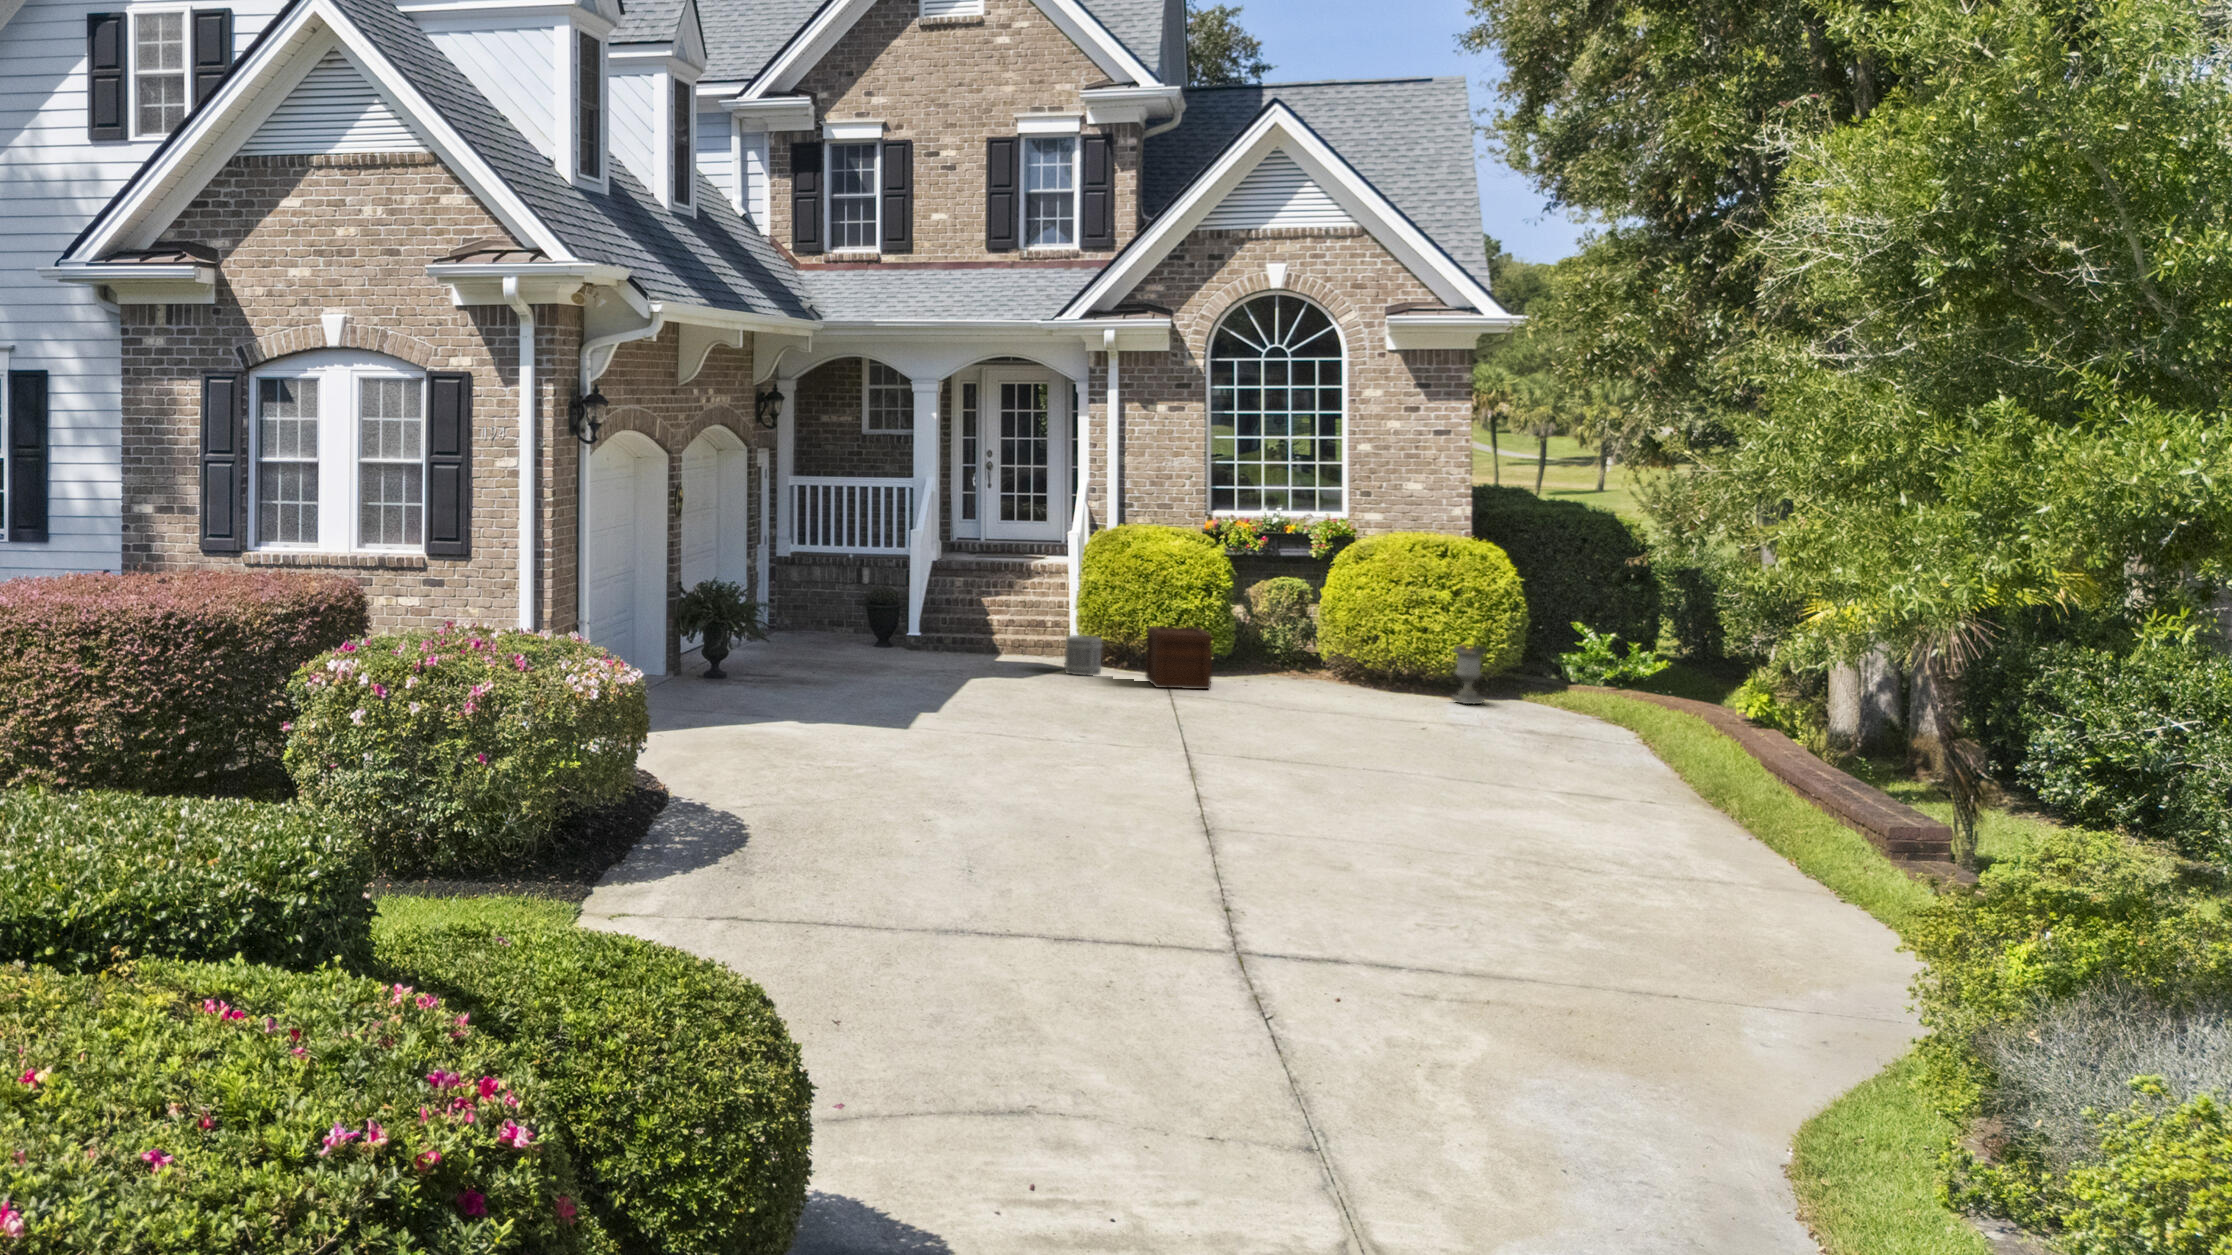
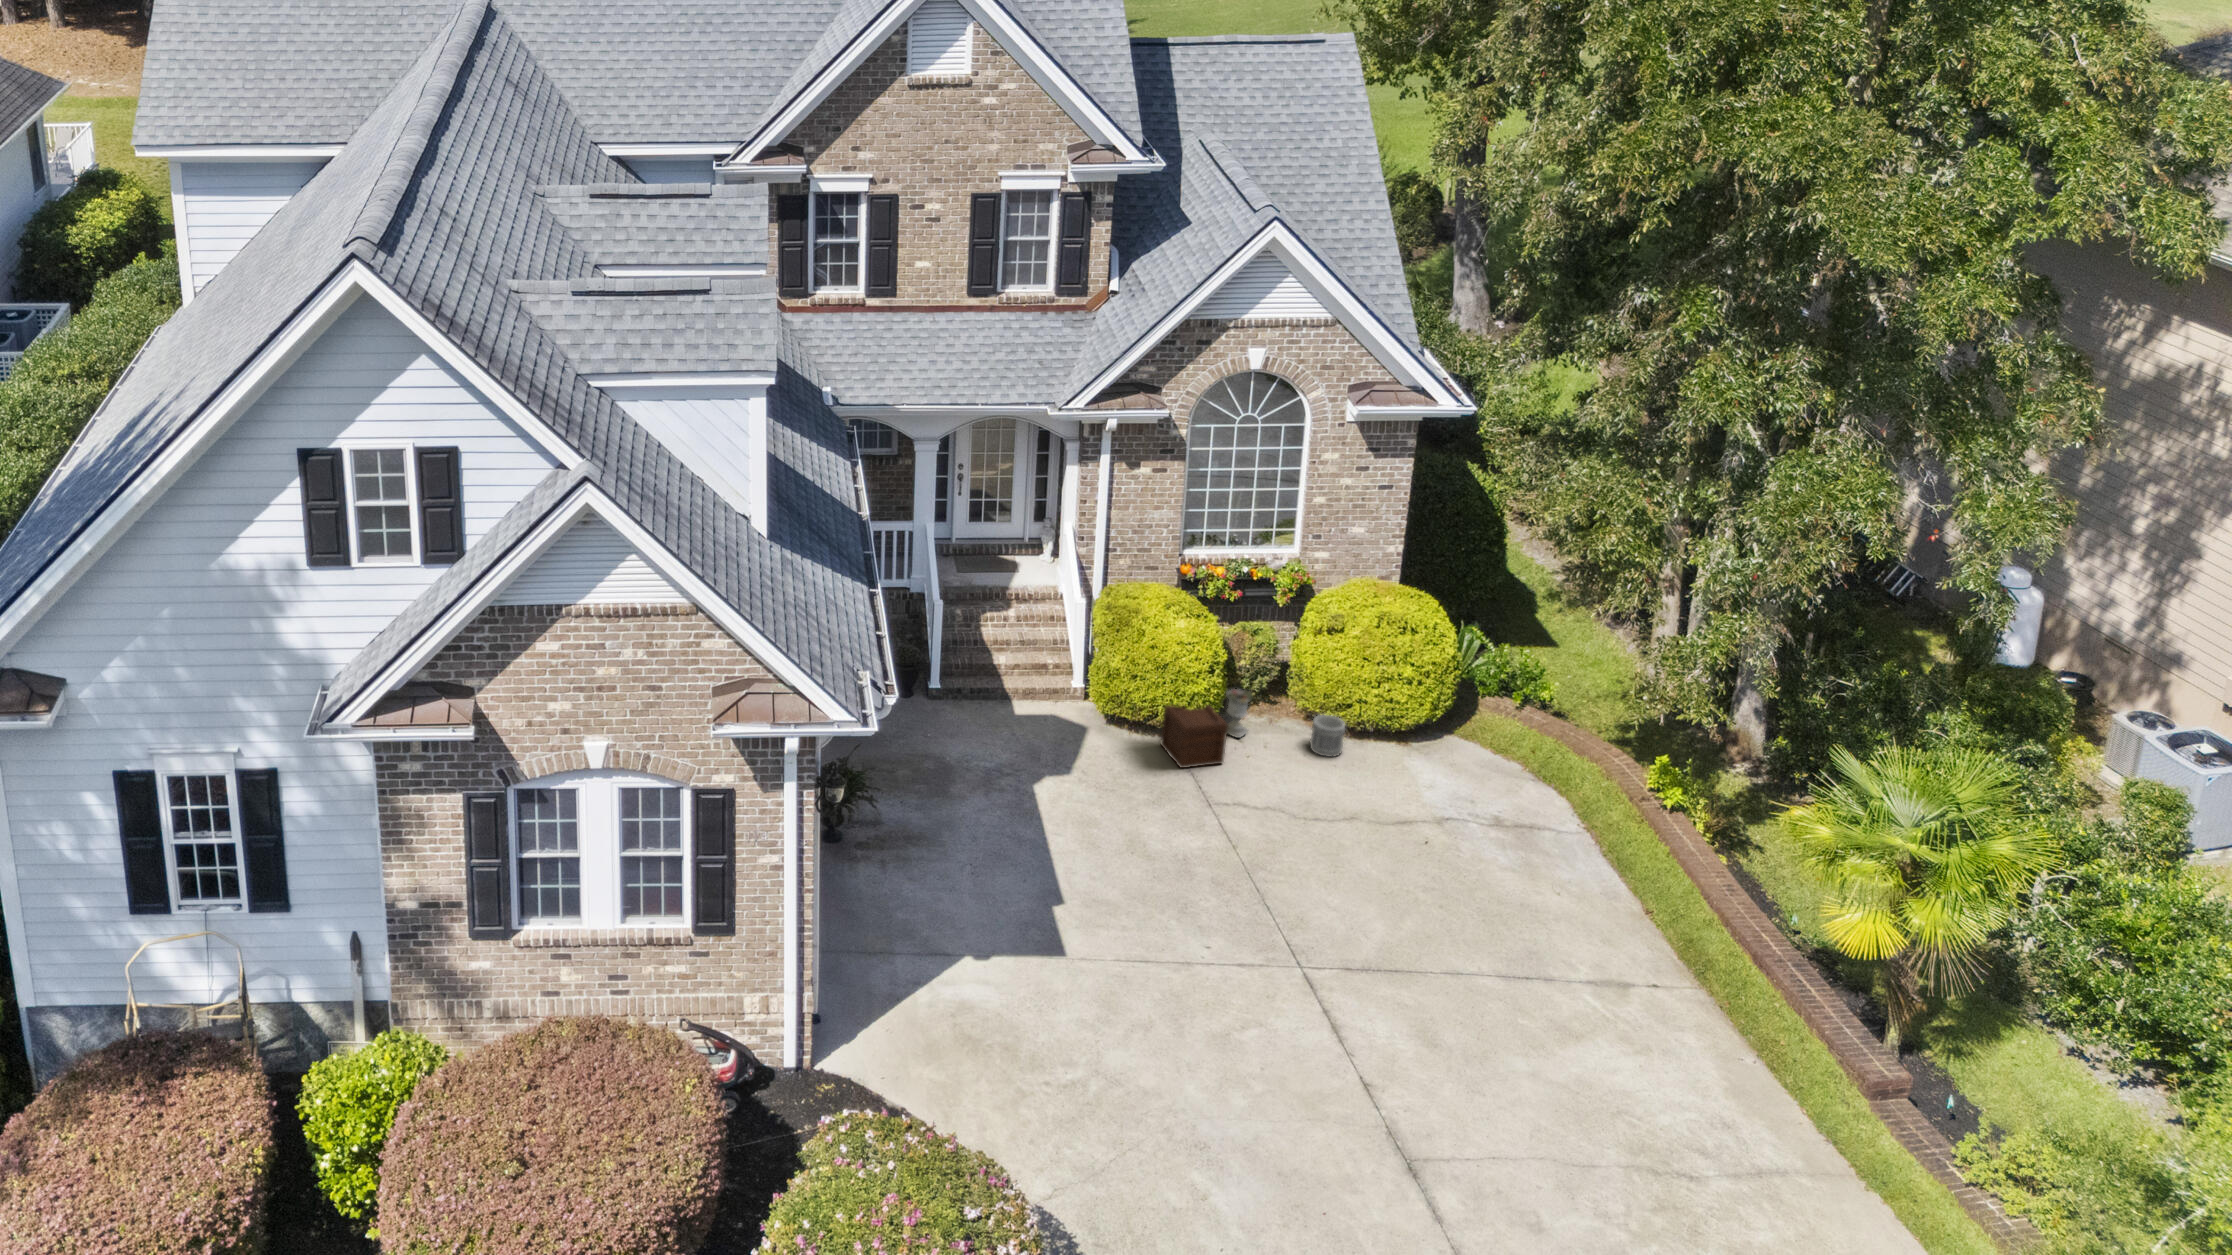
bucket: present [1065,635,1102,676] -> present [1310,715,1345,757]
planter: present [1452,645,1486,704] -> present [1226,689,1253,738]

